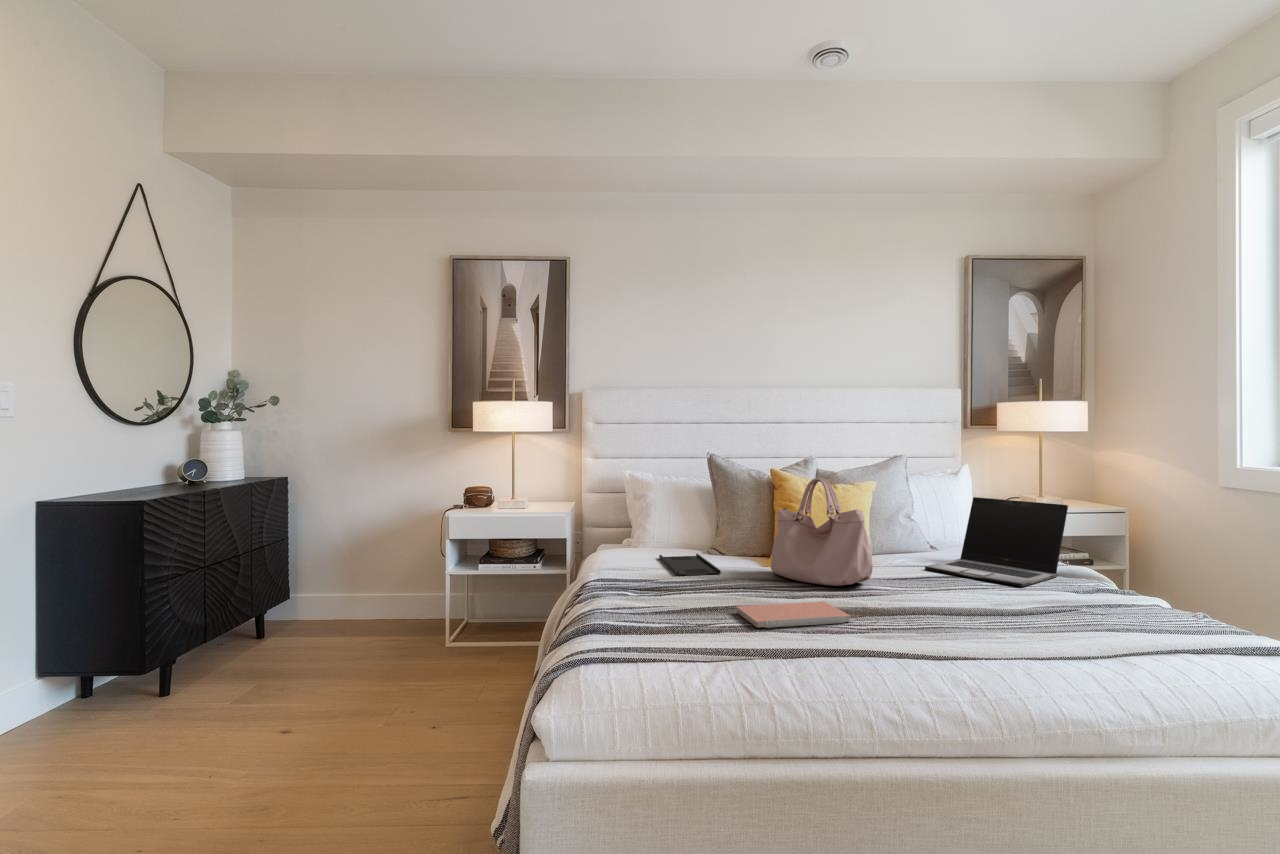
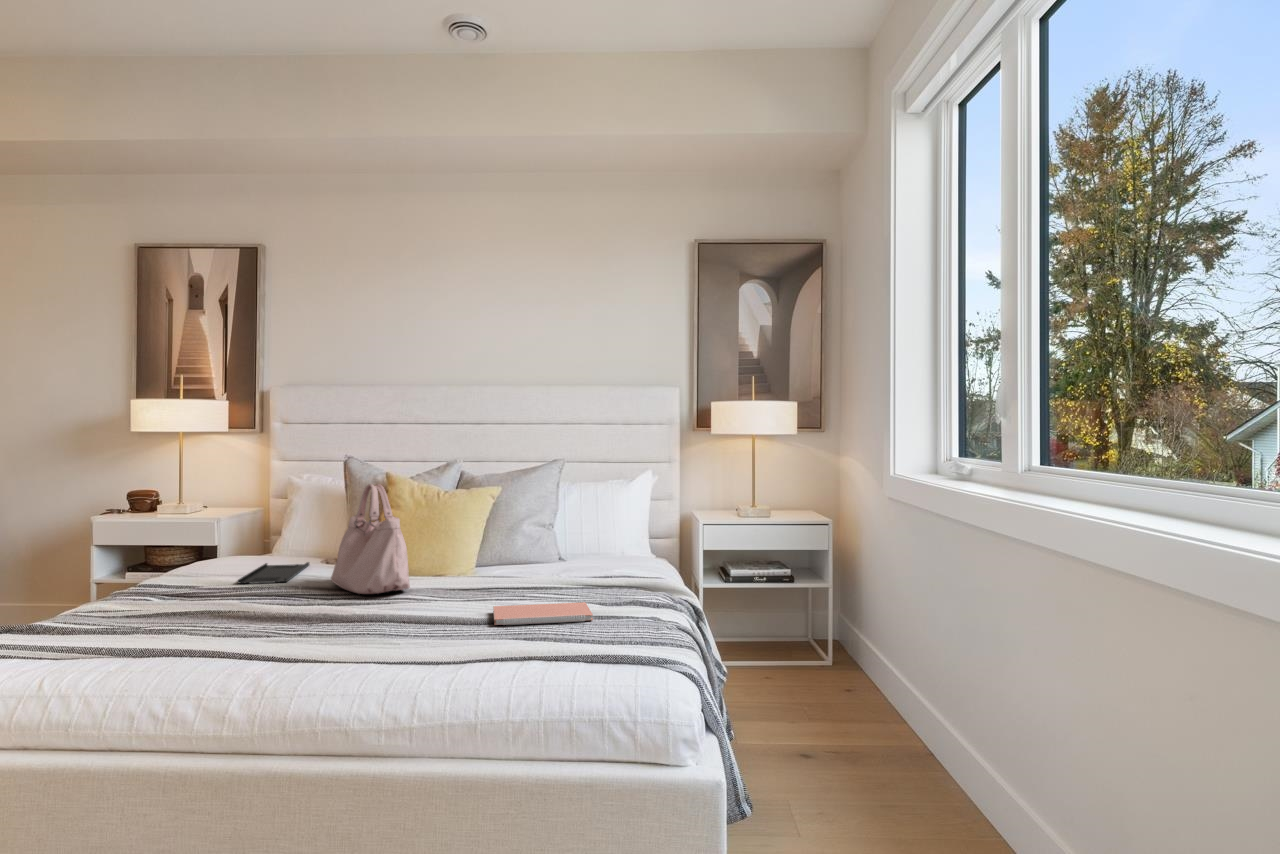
laptop: present [925,497,1068,587] -> none [506,504,643,596]
notebook: present [736,602,851,628] -> present [493,602,593,625]

